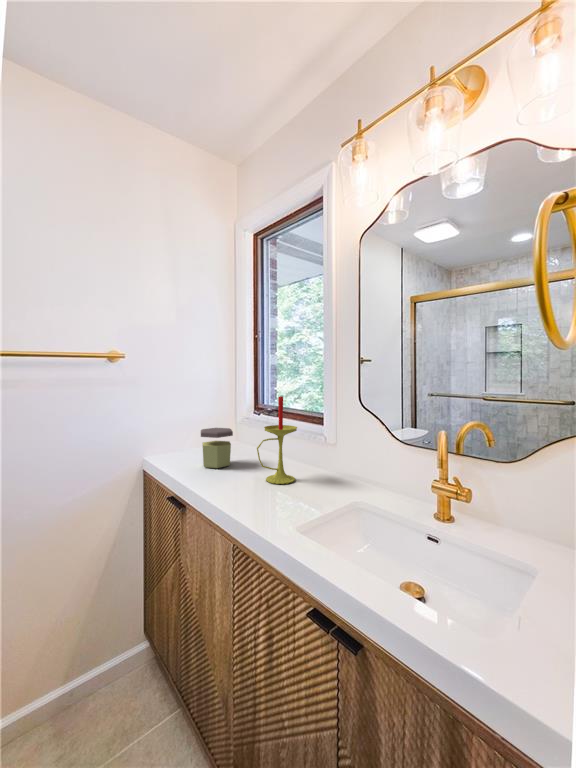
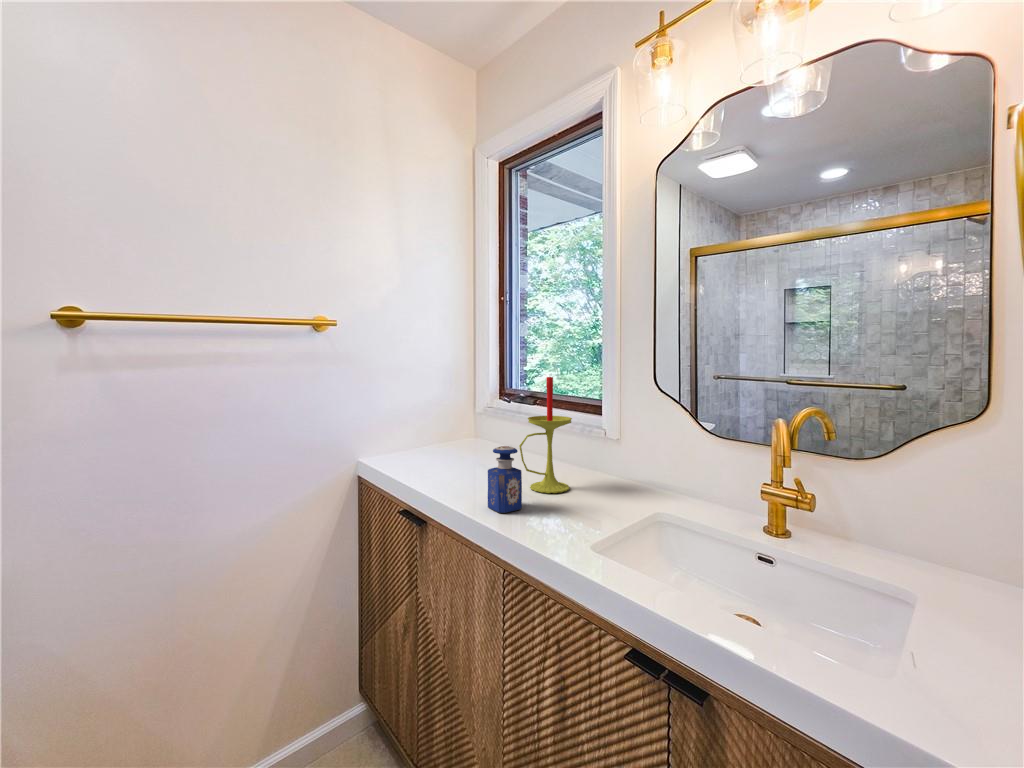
jar: present [201,428,233,468] -> none [437,421,481,474]
perfume bottle: none [229,449,254,500] -> present [488,446,522,513]

